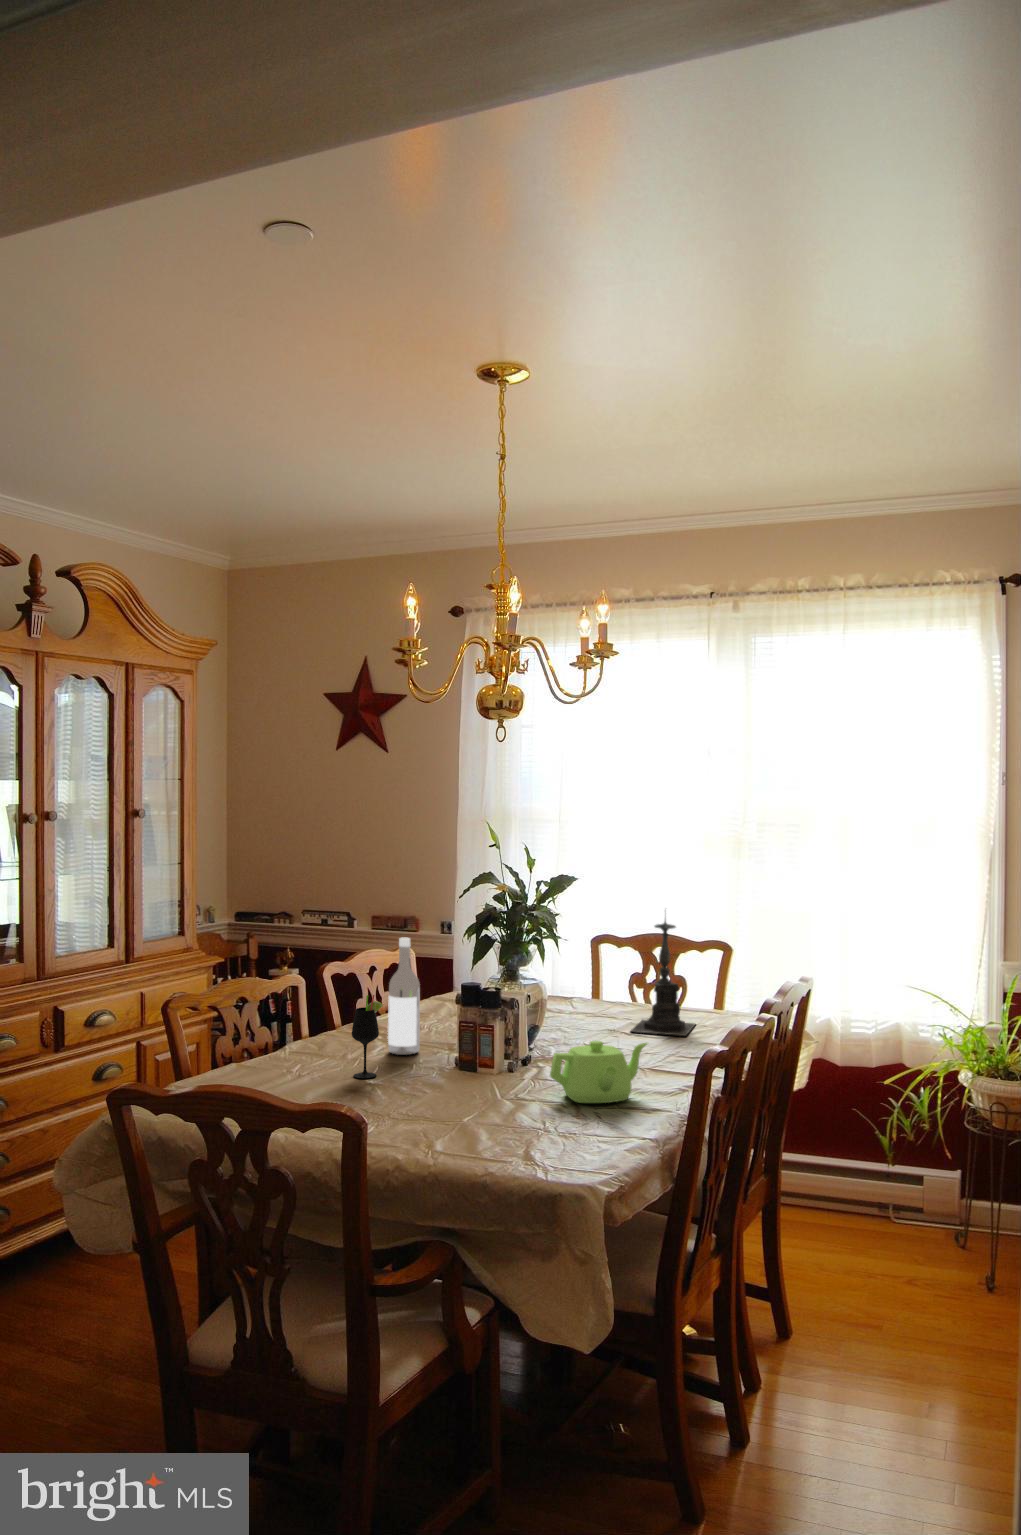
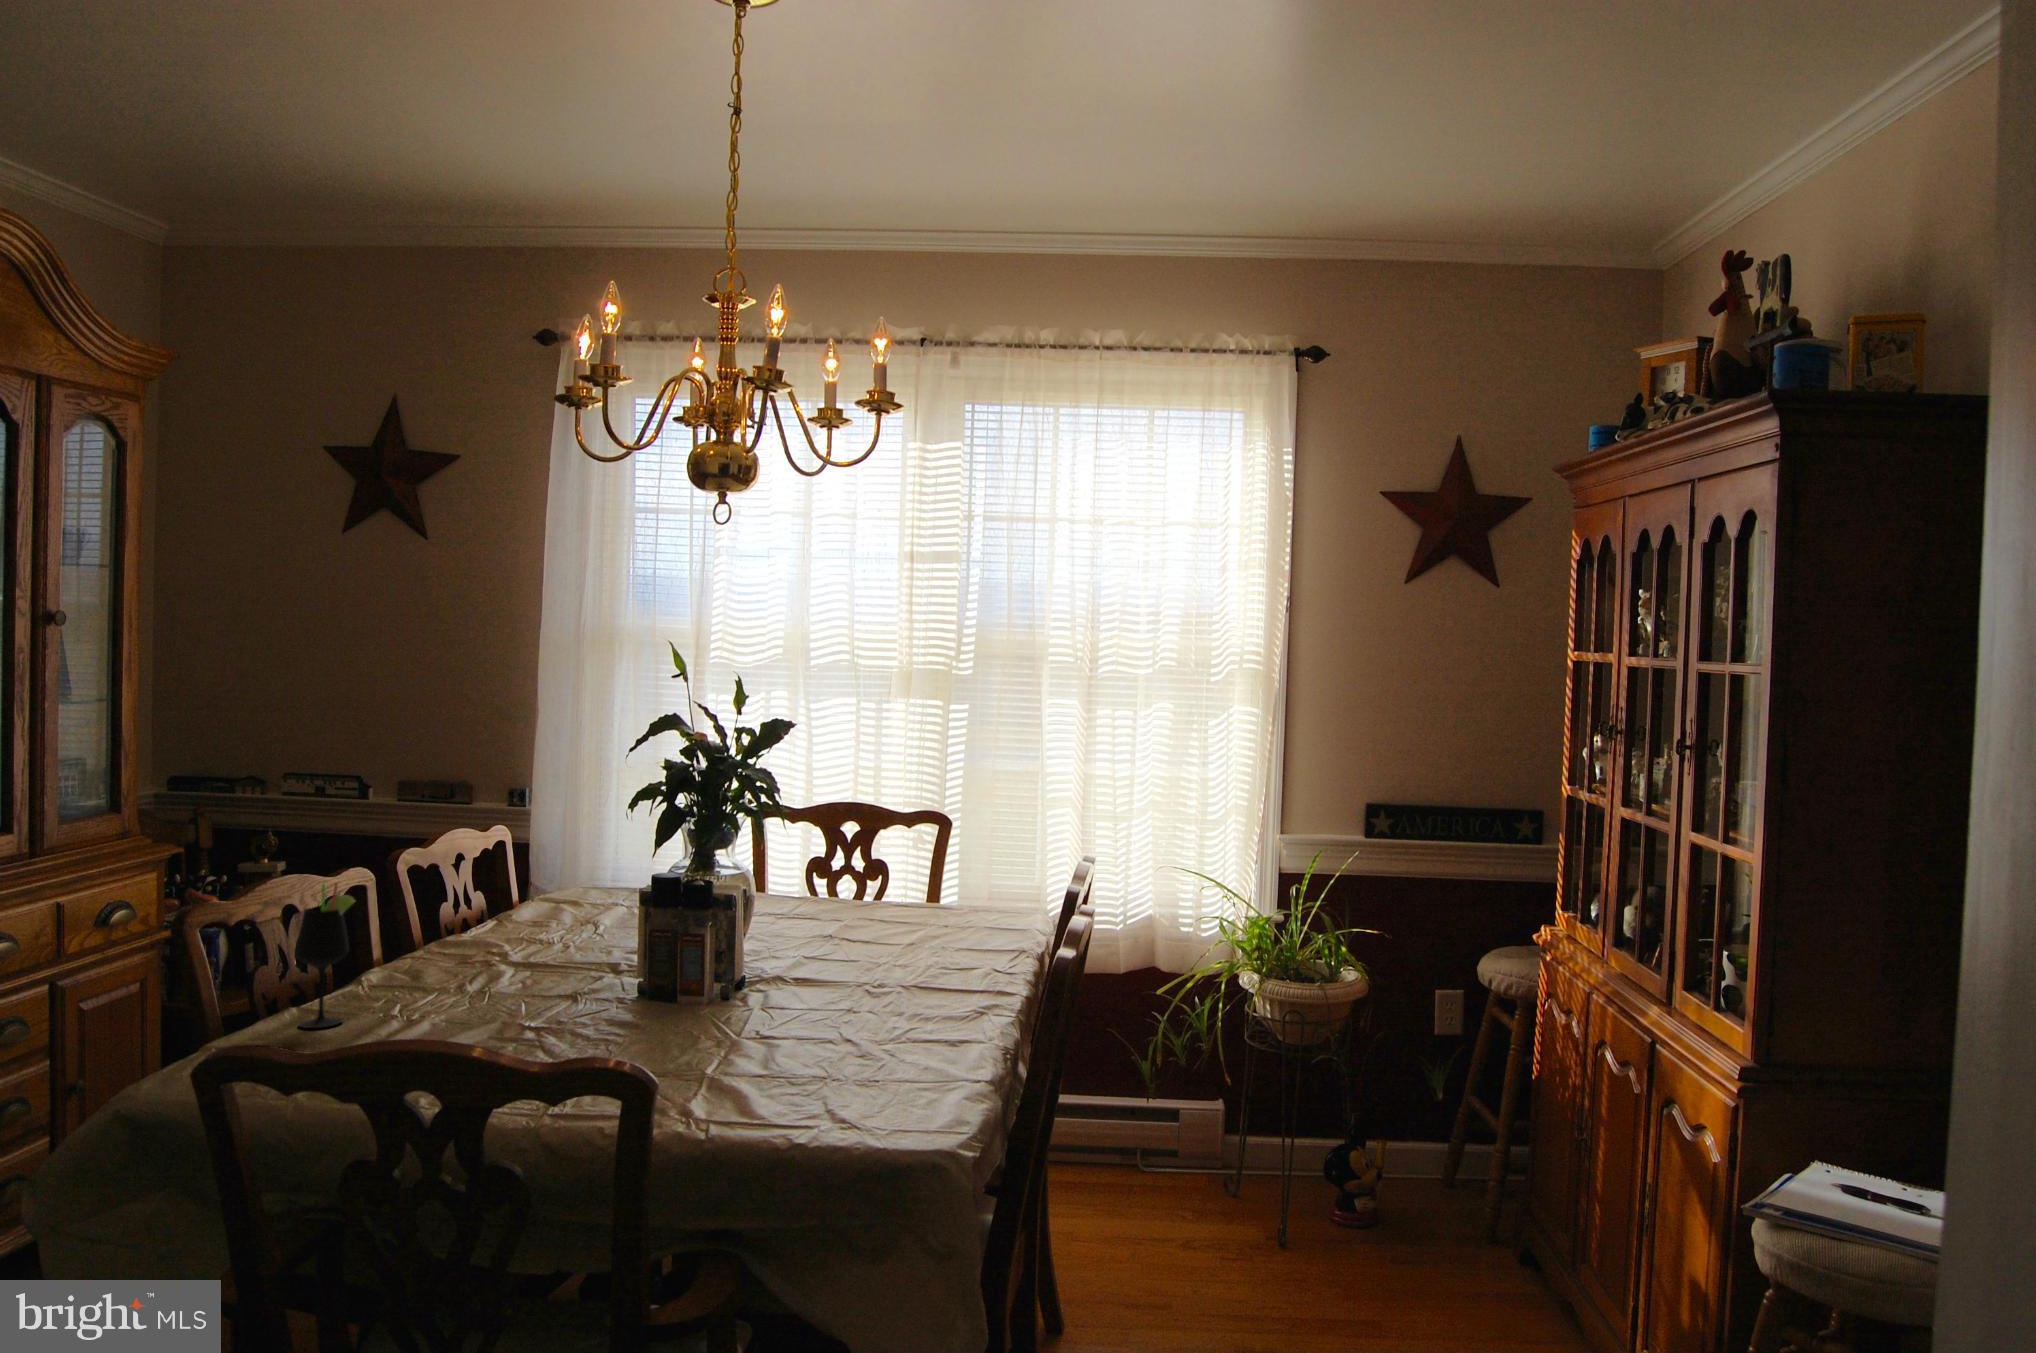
candle holder: present [631,920,695,1036] -> none [798,754,898,938]
wine bottle: present [388,938,420,1055] -> none [387,794,446,985]
teapot: present [550,1040,647,1103] -> none [642,945,812,1049]

